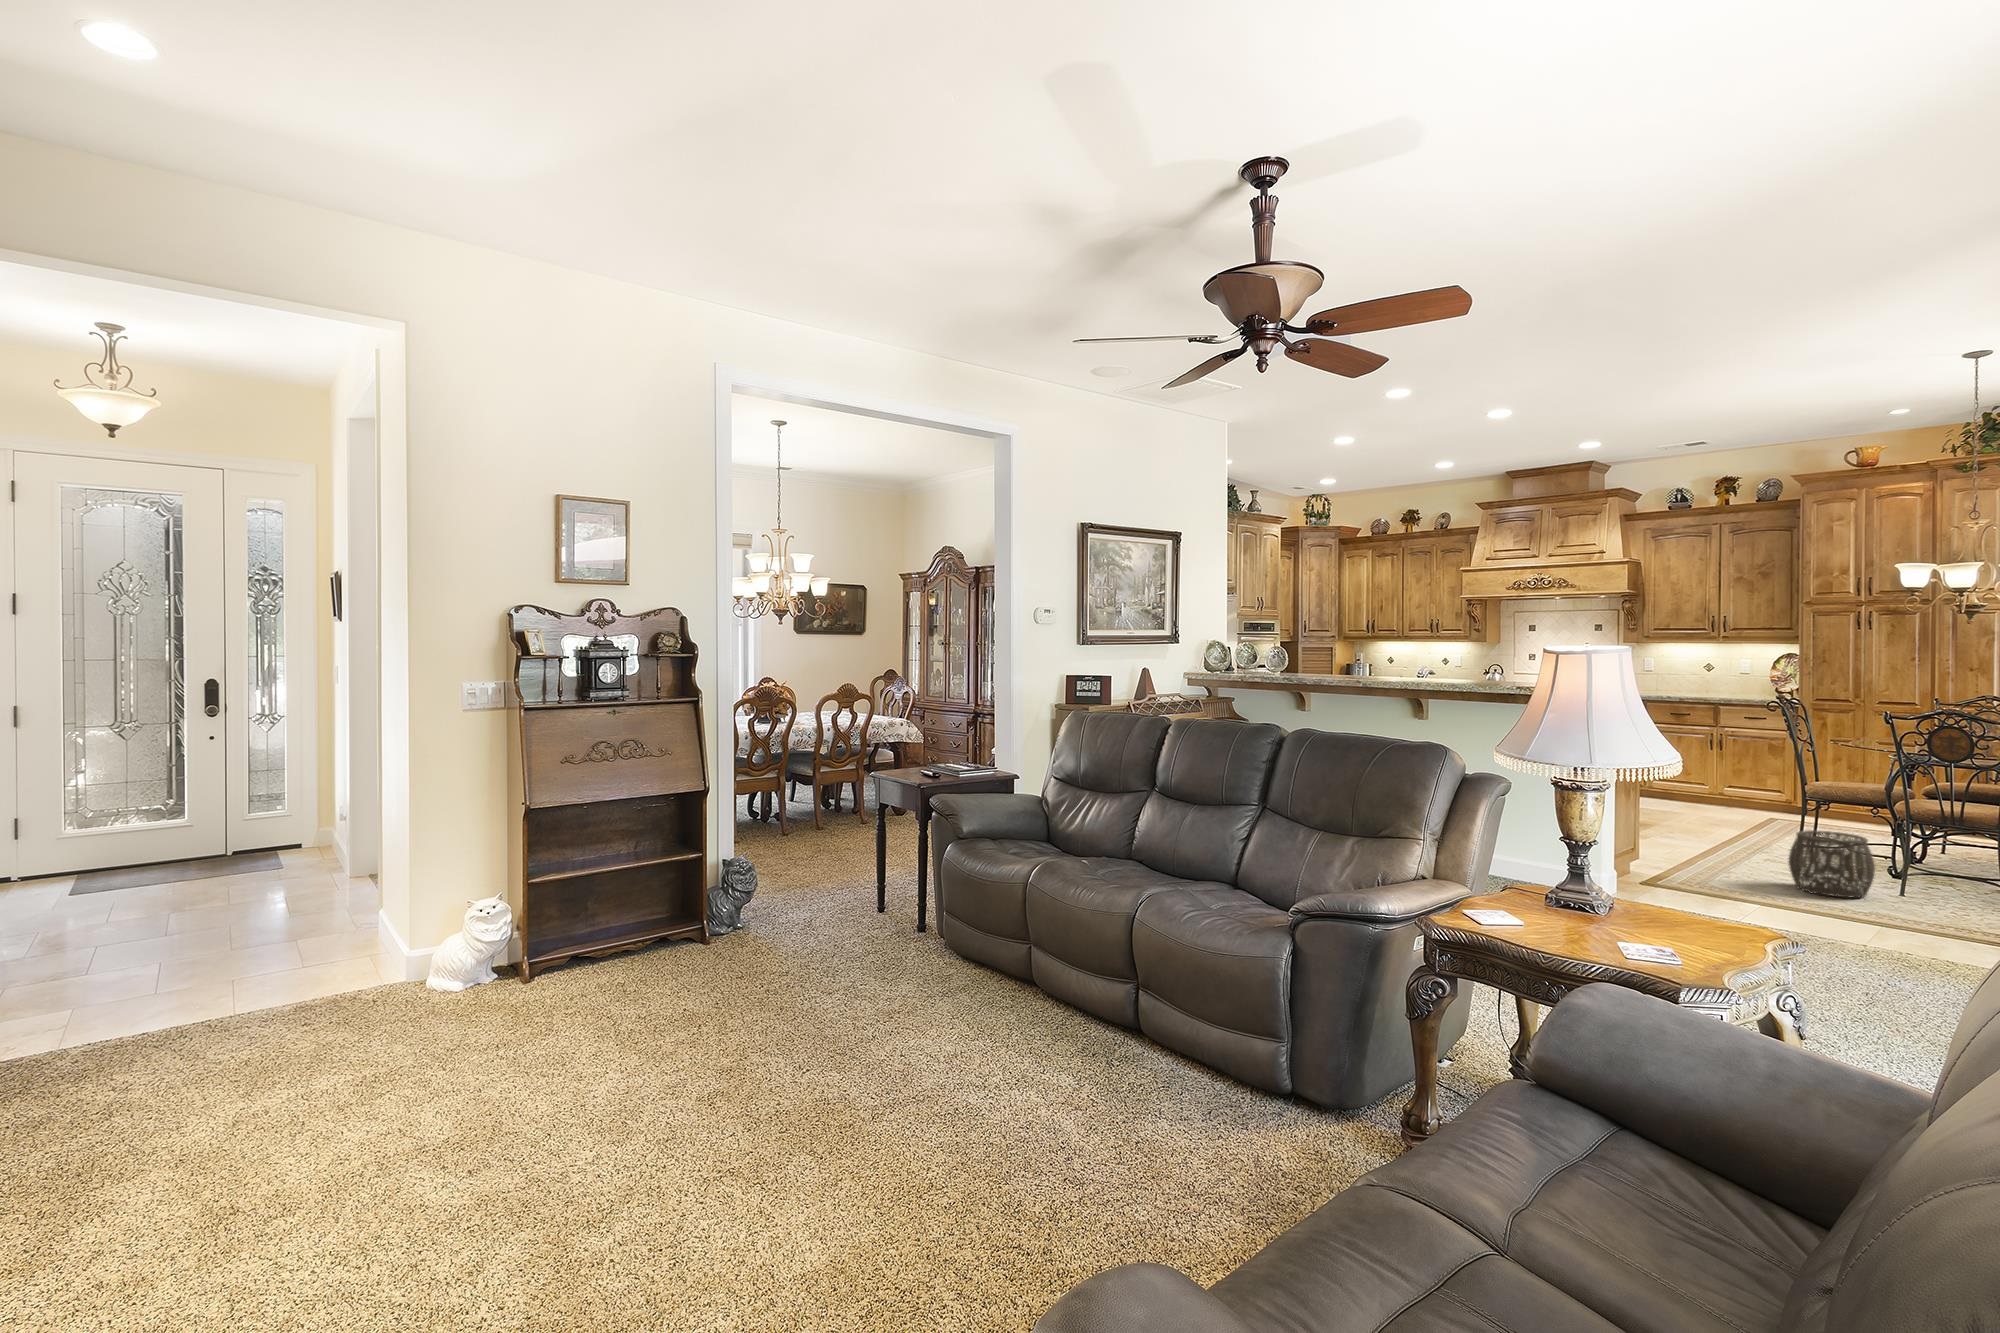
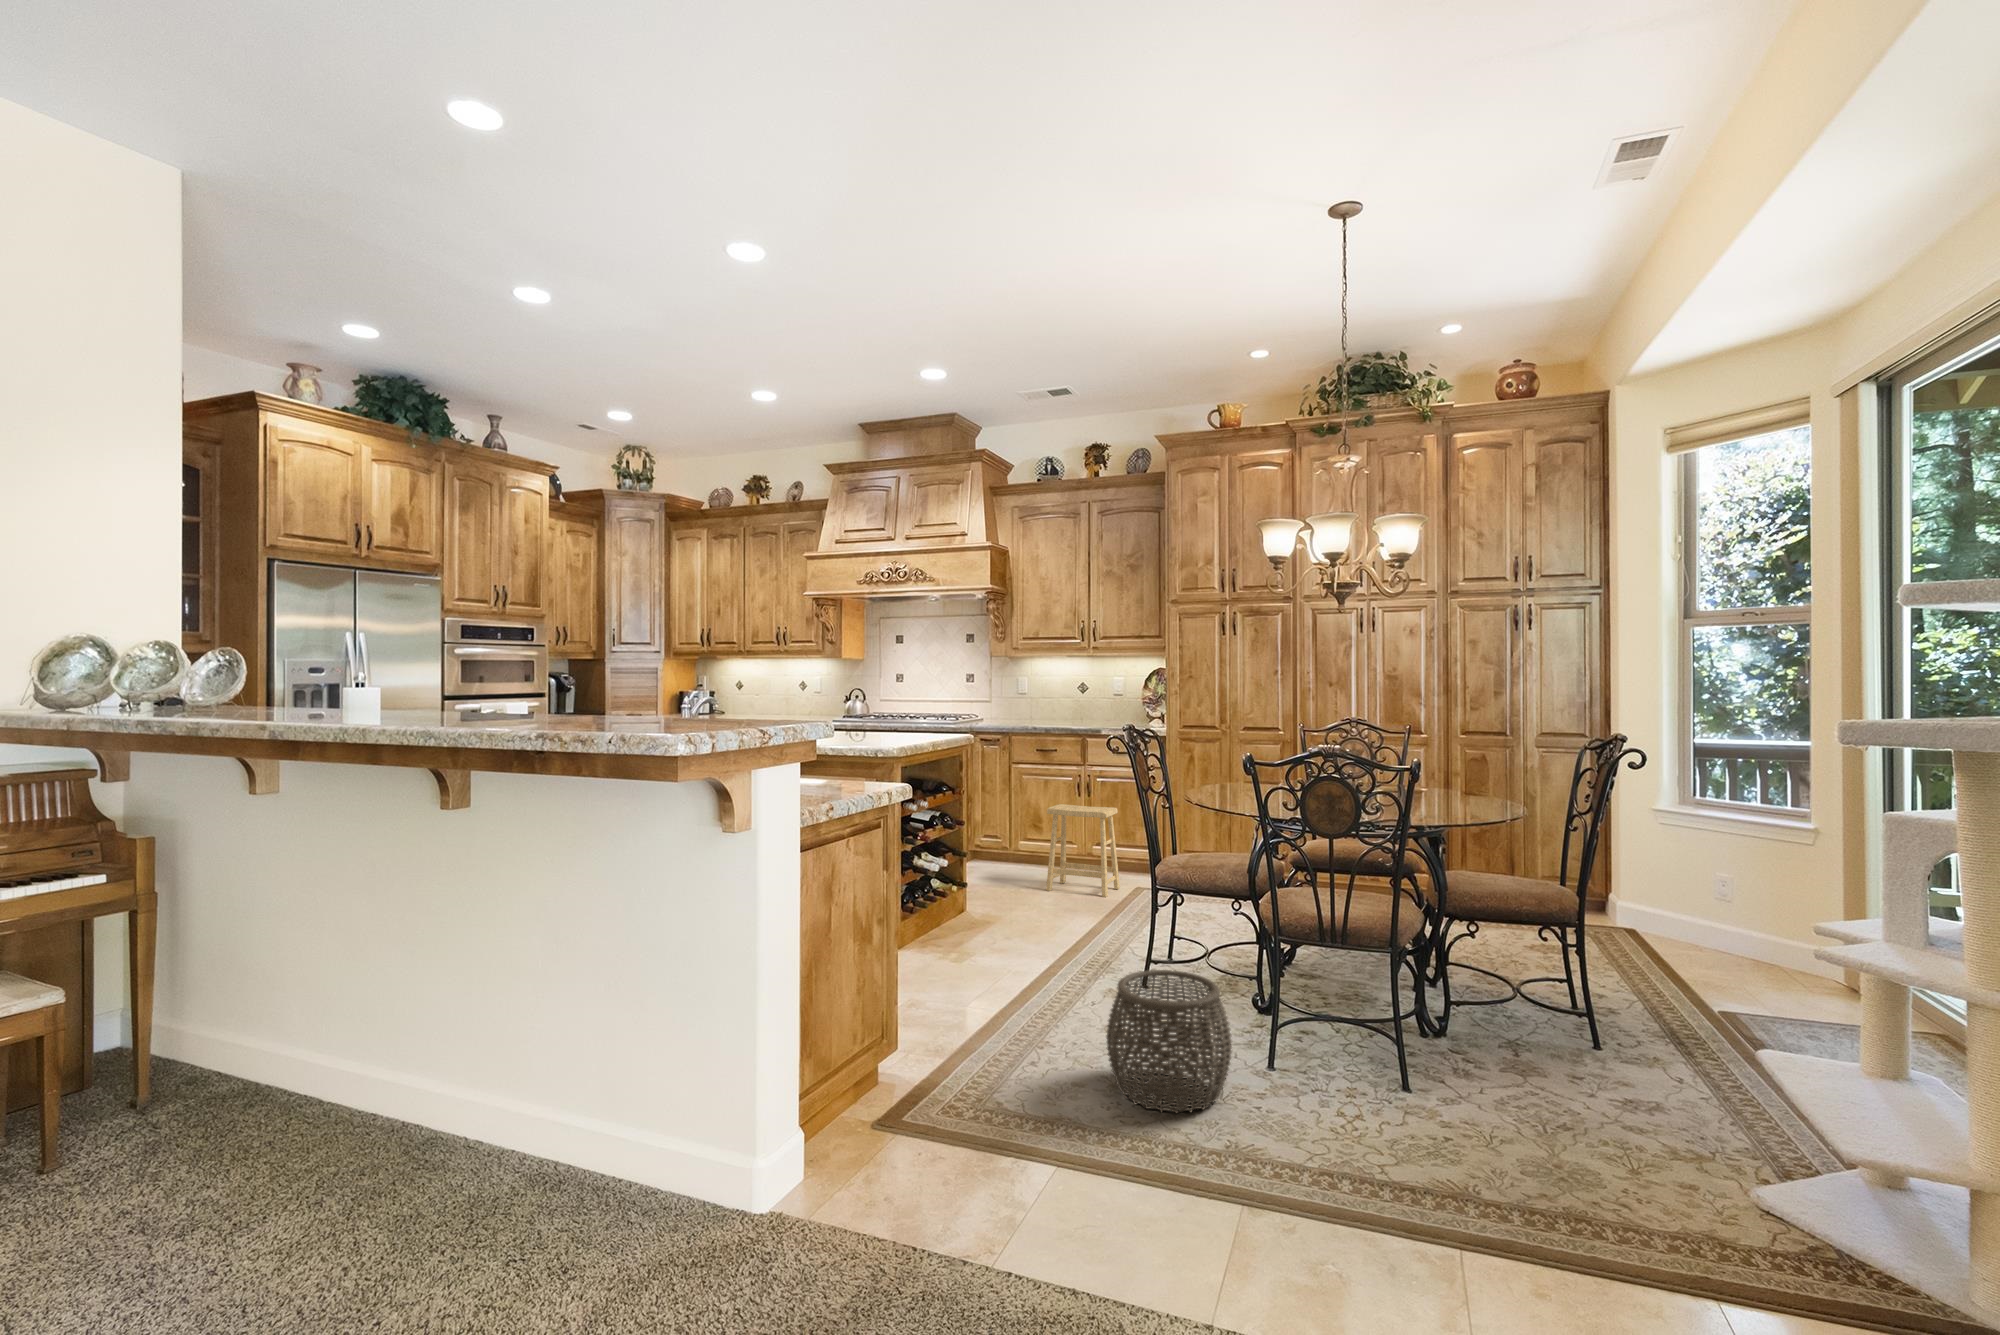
footstool: none [1687,756,1753,824] -> present [1046,804,1120,897]

